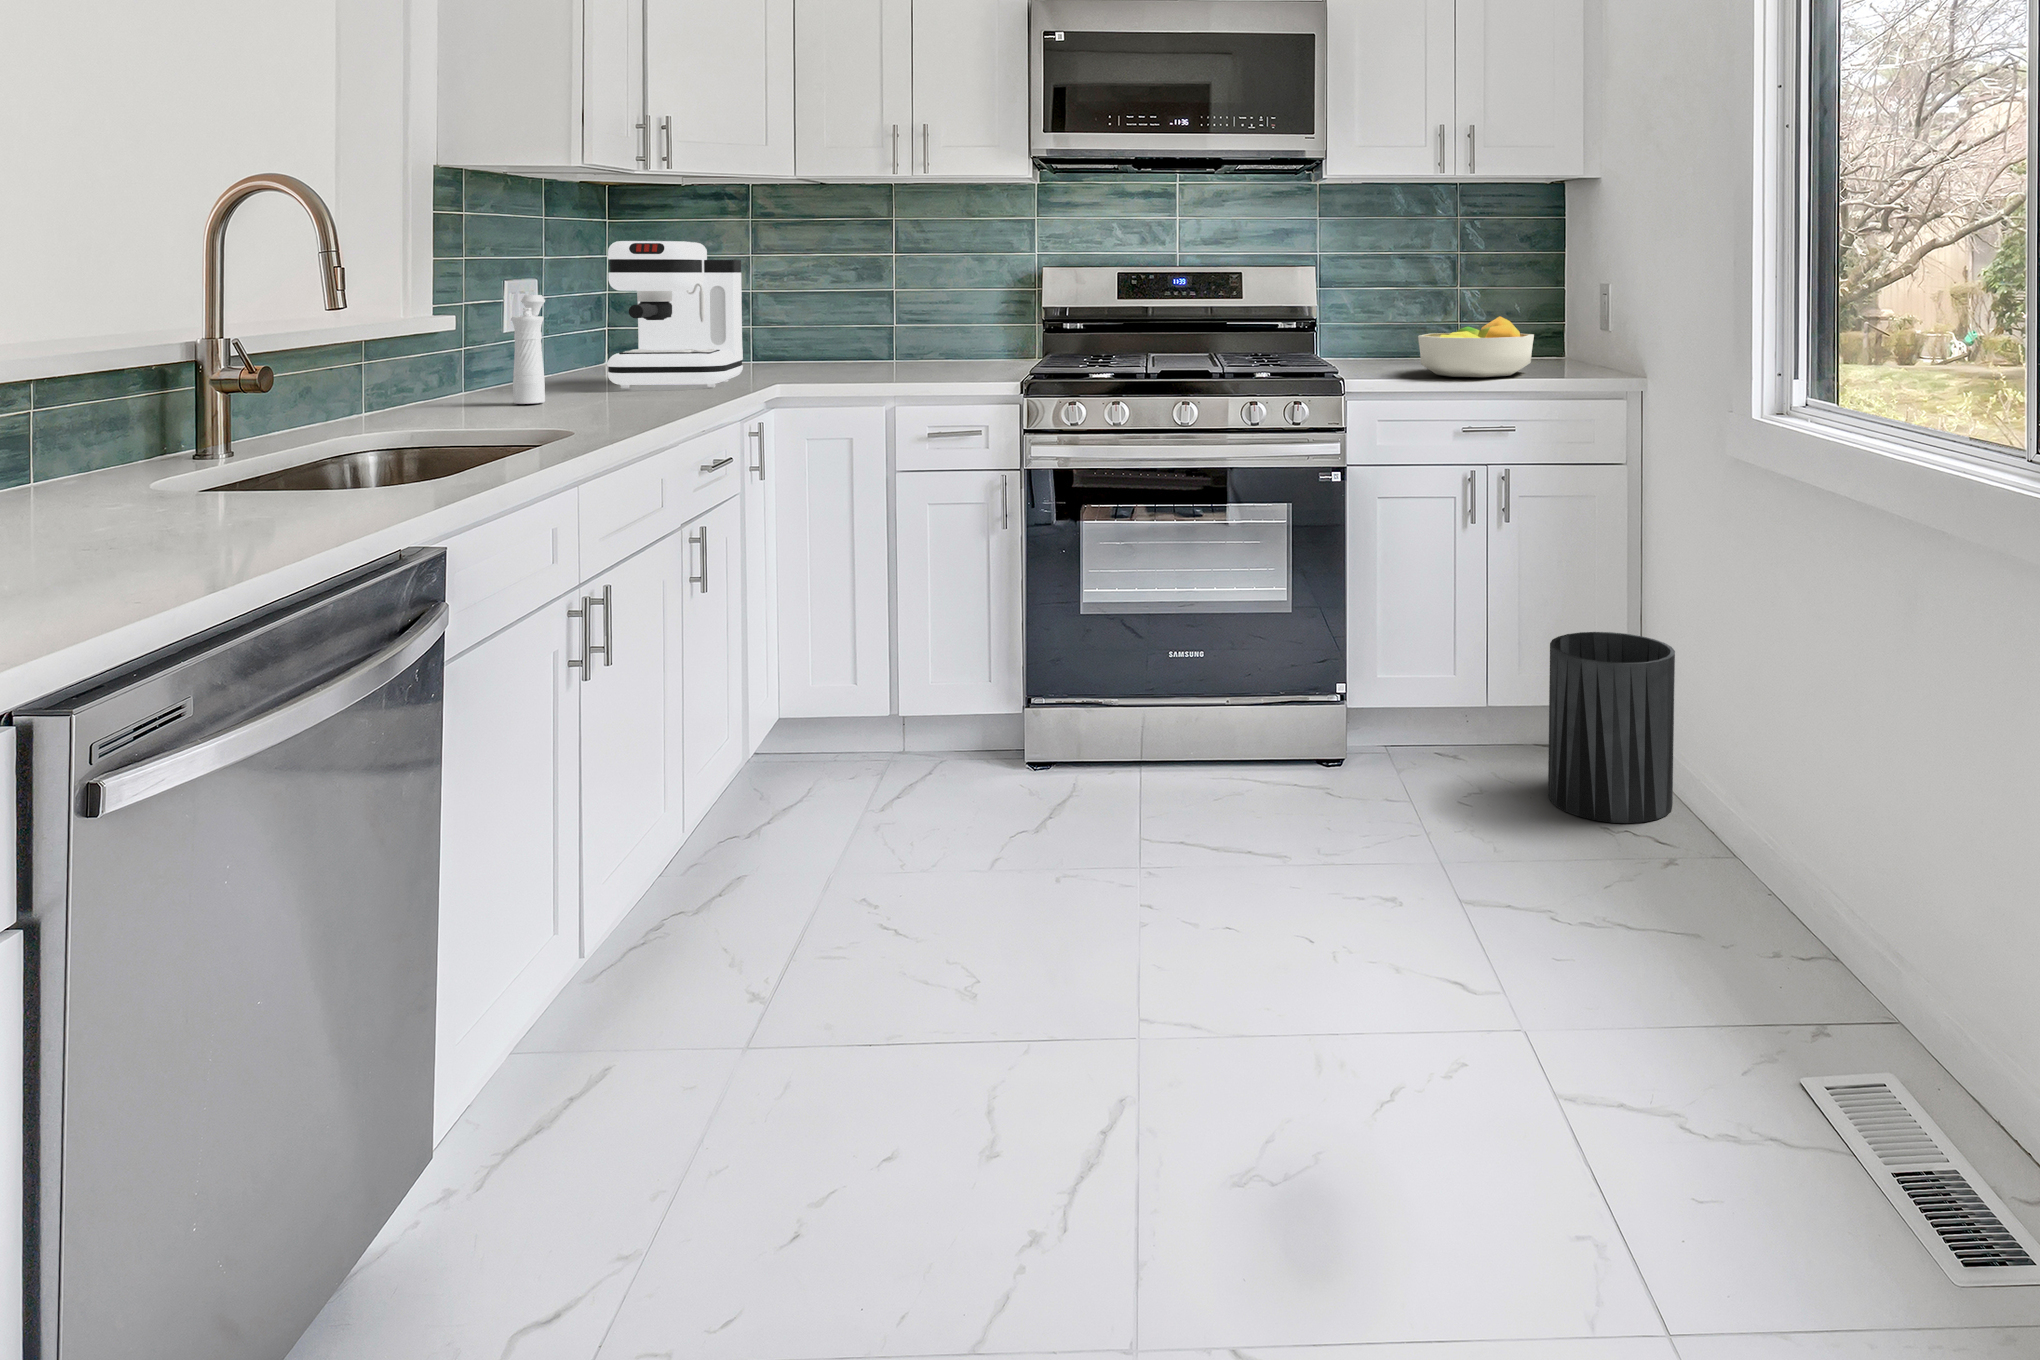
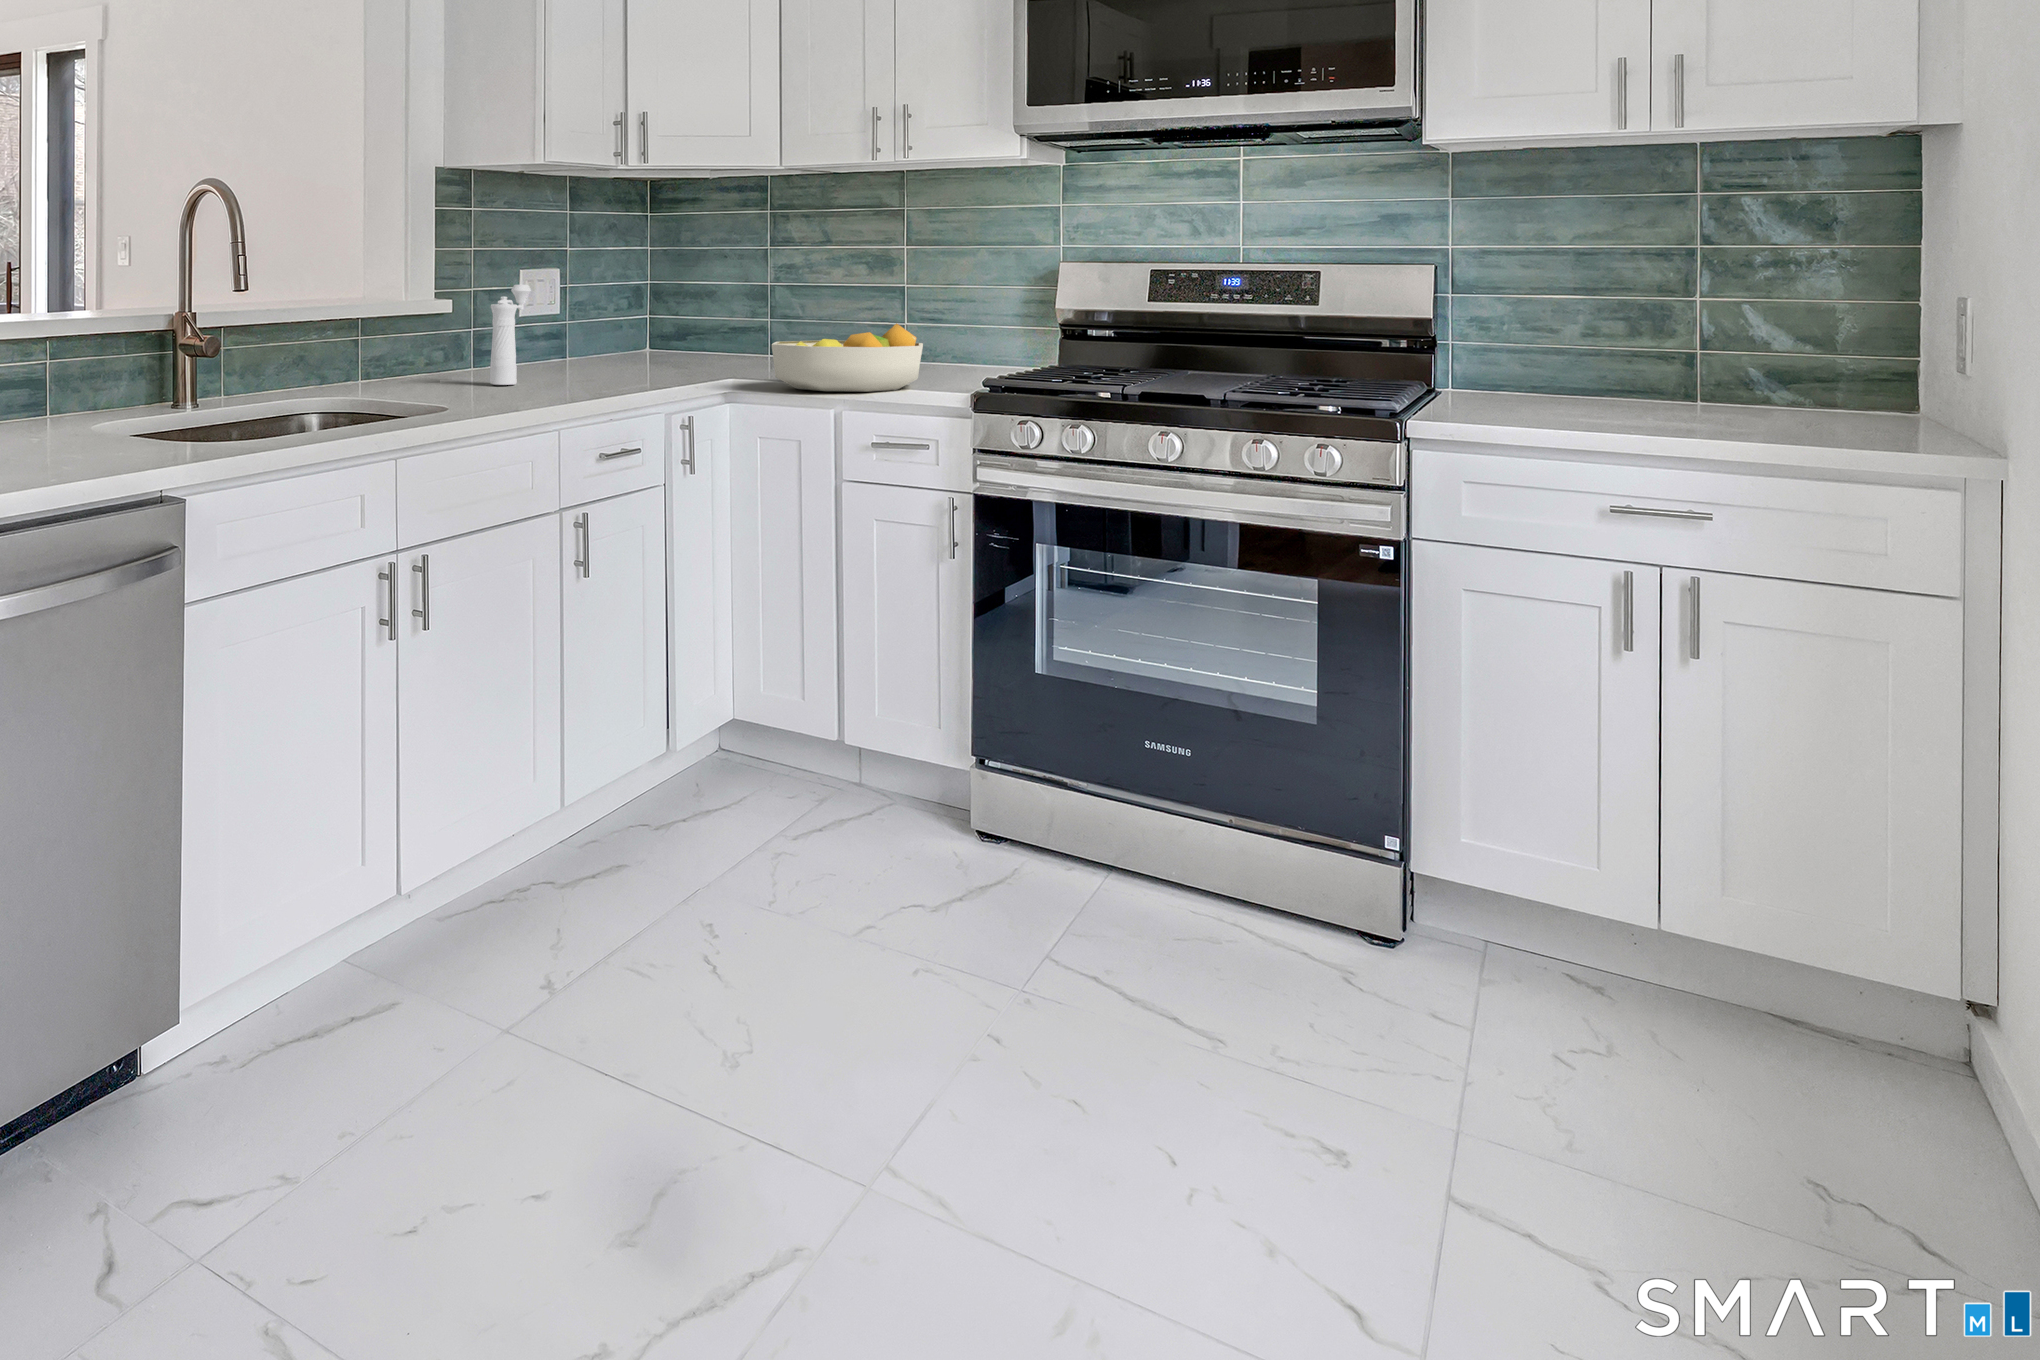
coffee maker: present [608,241,743,388] -> none [587,235,723,379]
fruit bowl: present [1418,316,1534,377] -> present [772,324,923,392]
trash can: present [1548,632,1675,823] -> none [1700,846,1977,1195]

